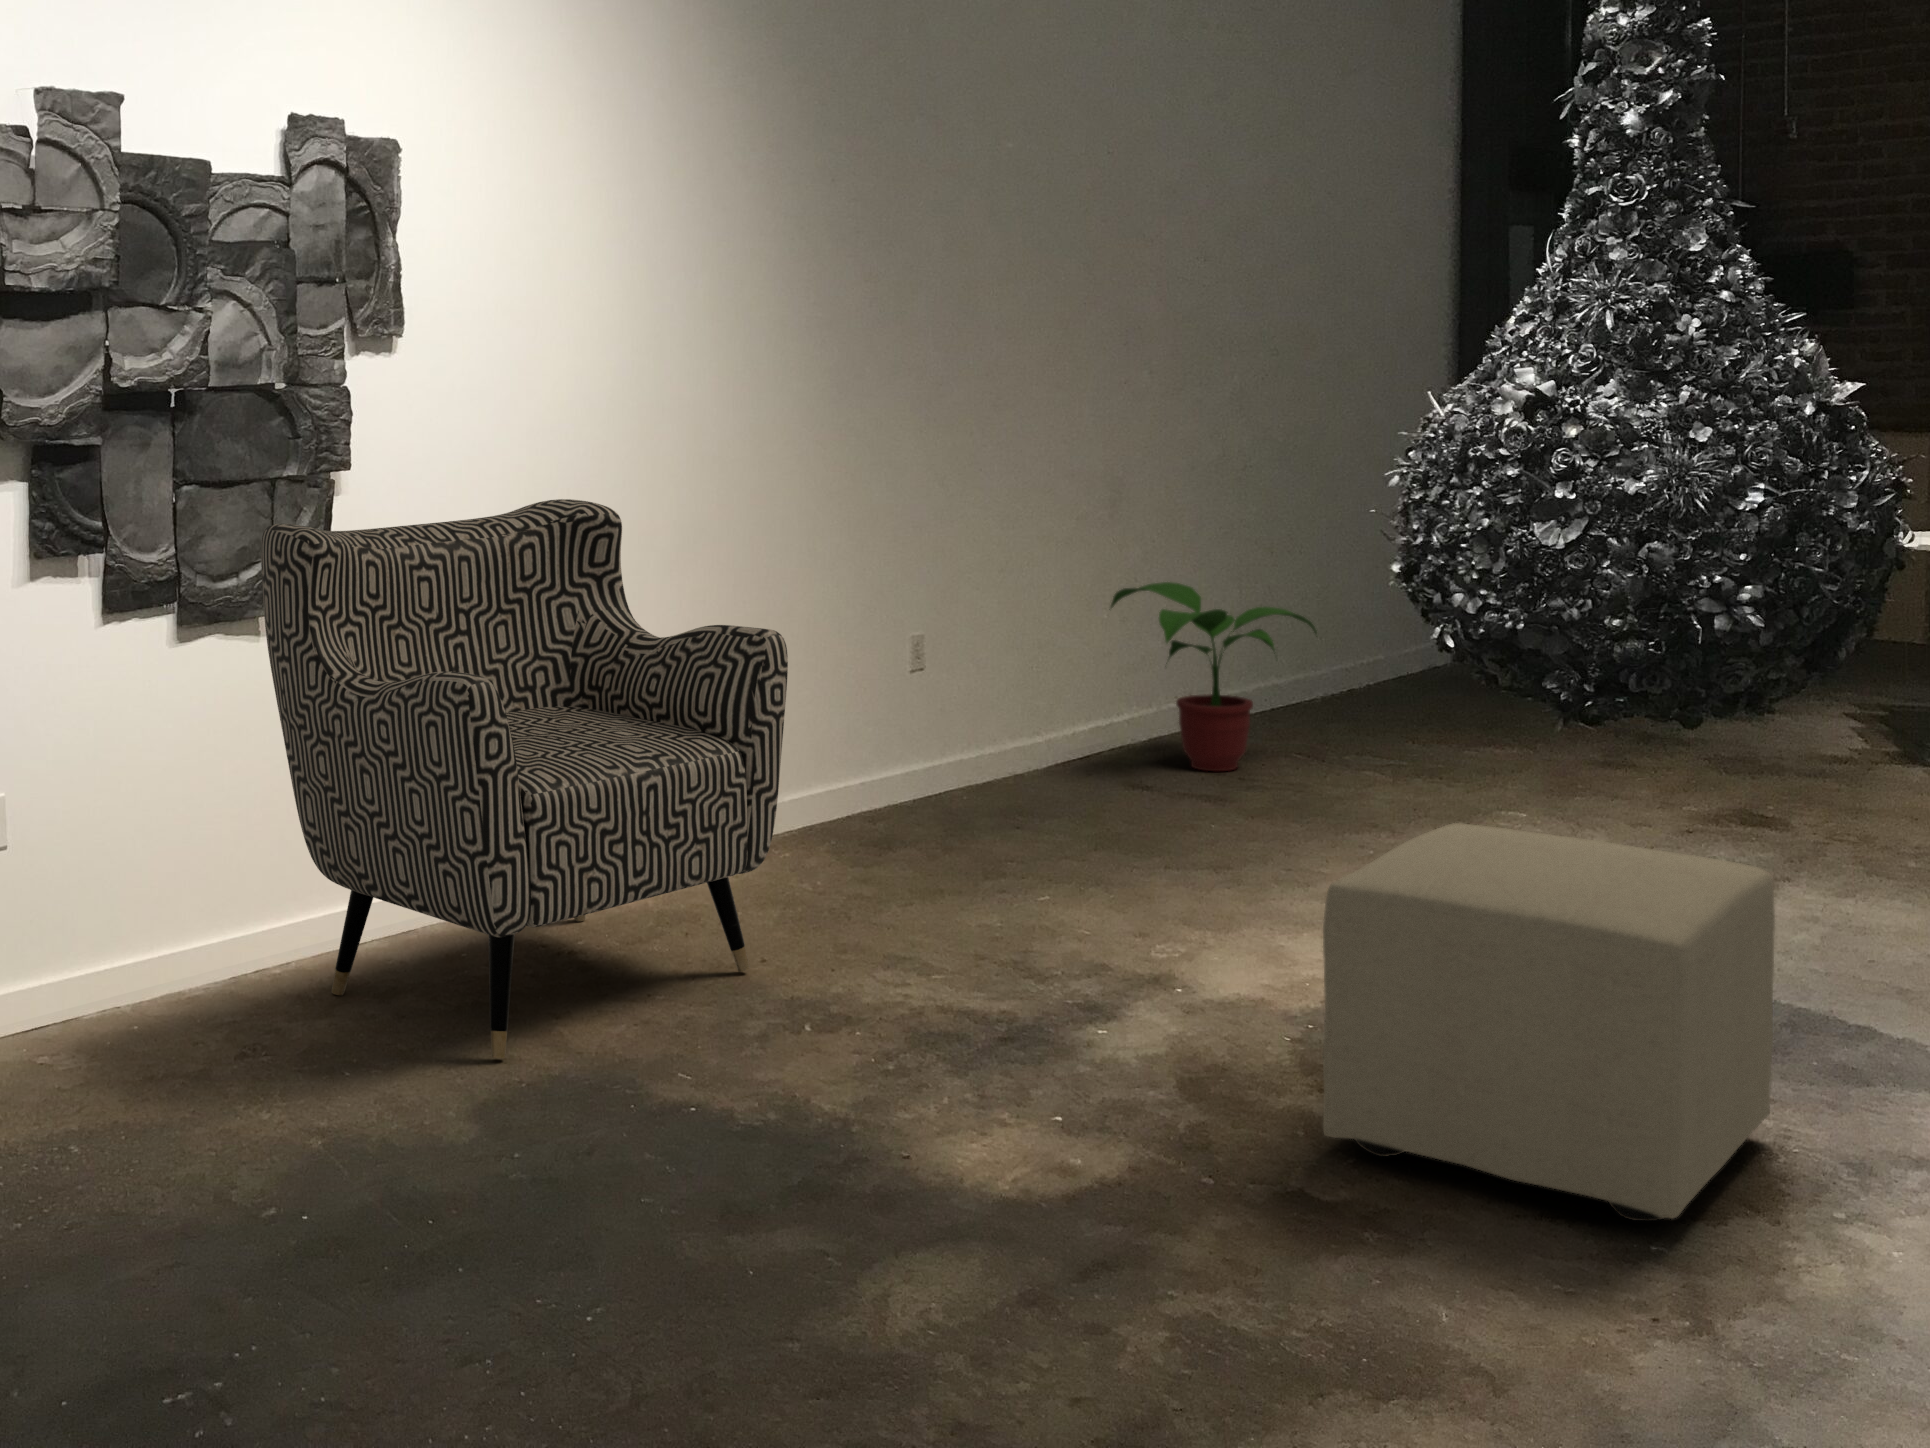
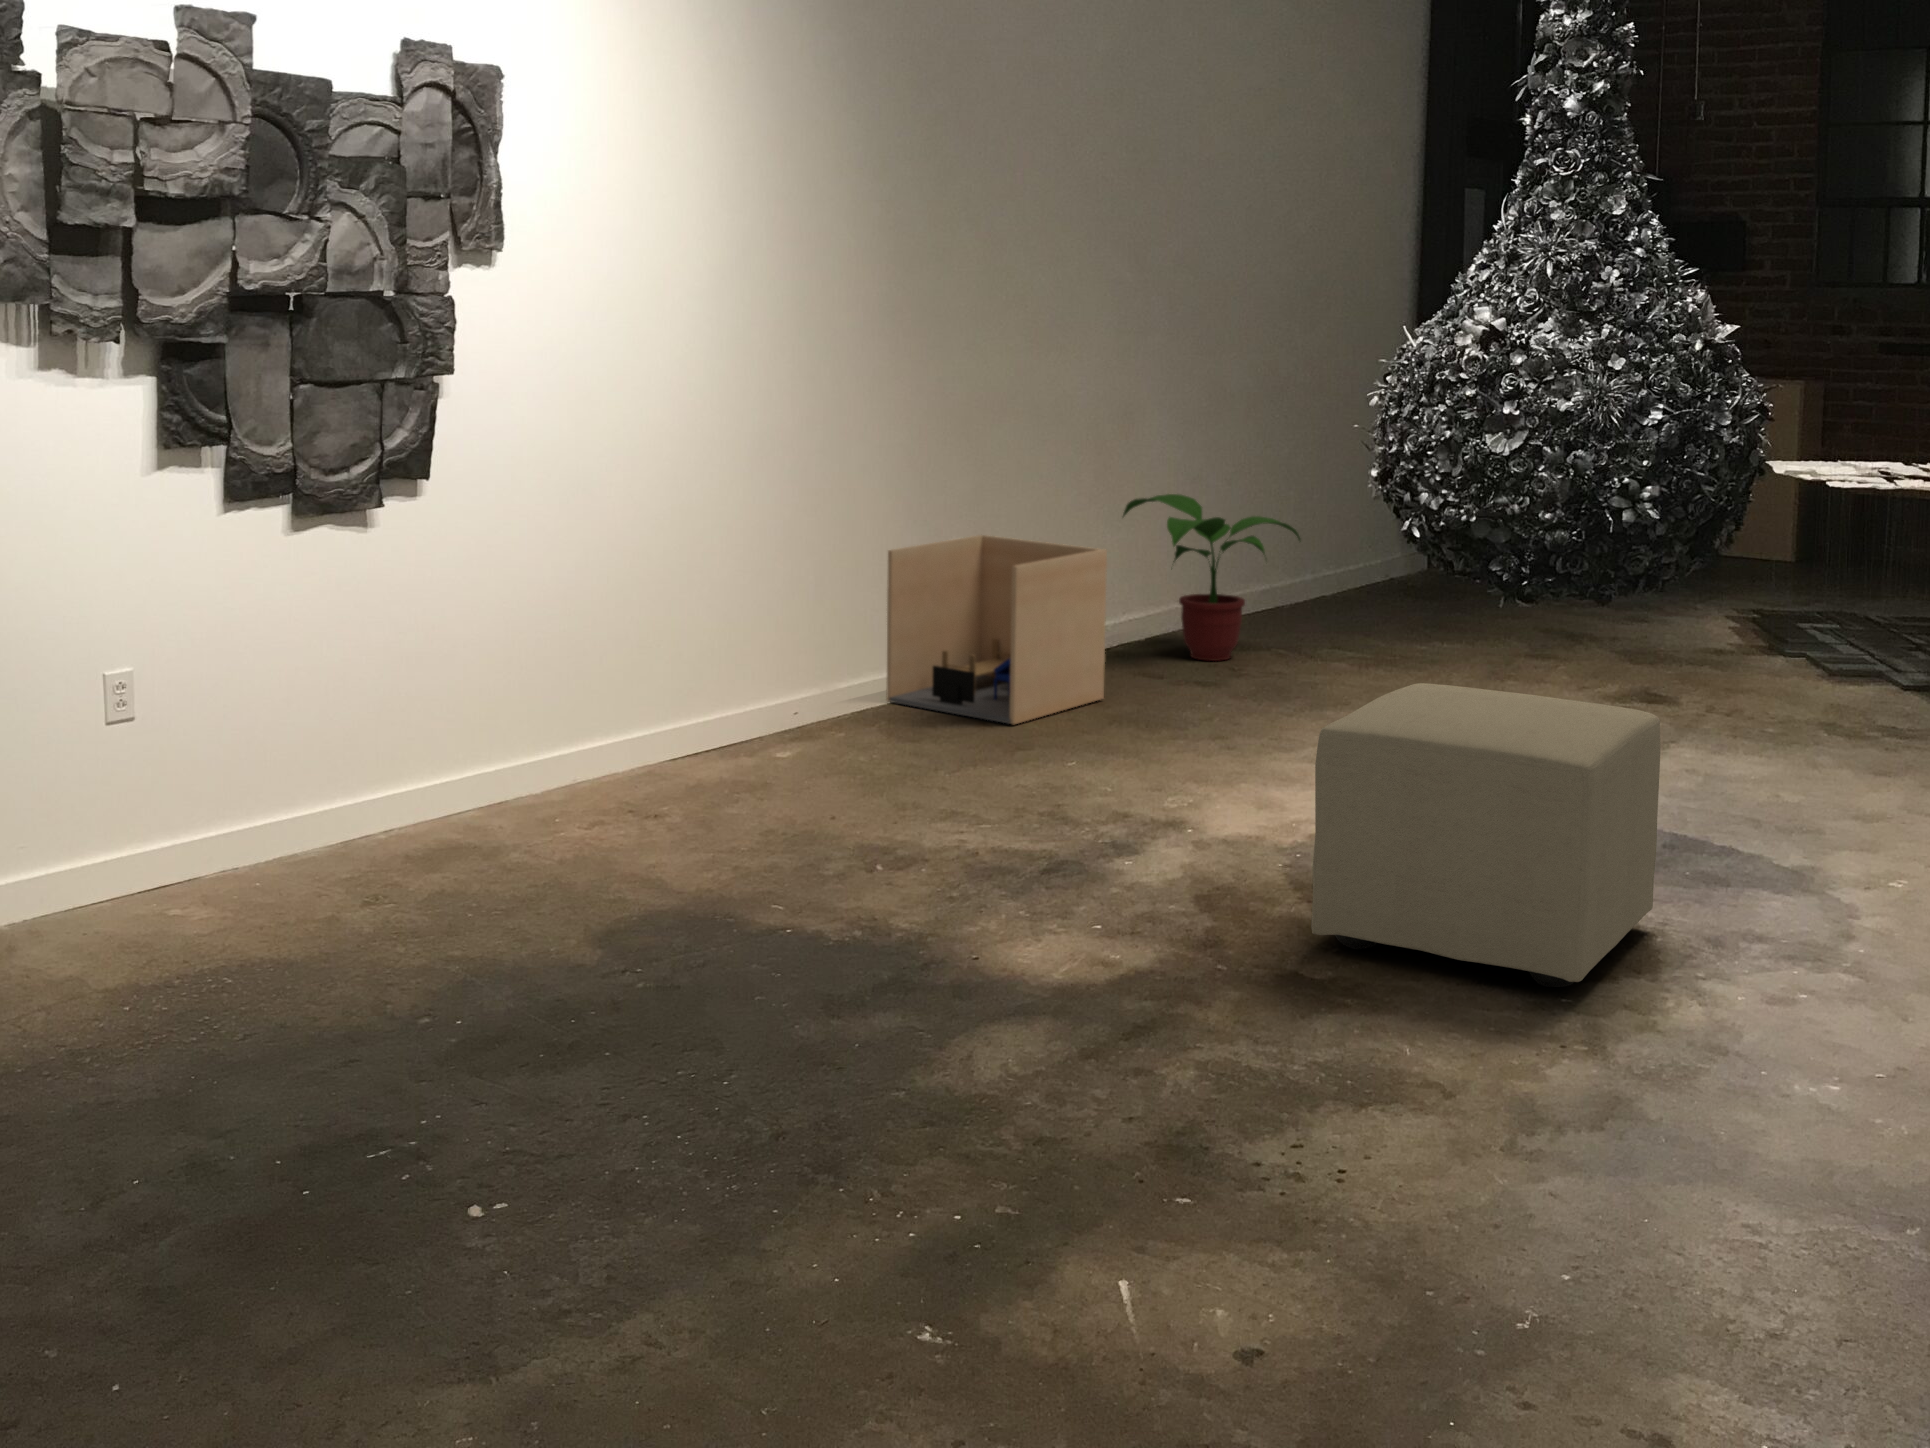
armchair: present [261,499,788,1058] -> none [375,405,859,897]
cardboard box: none [839,632,1087,849] -> present [886,535,1107,725]

